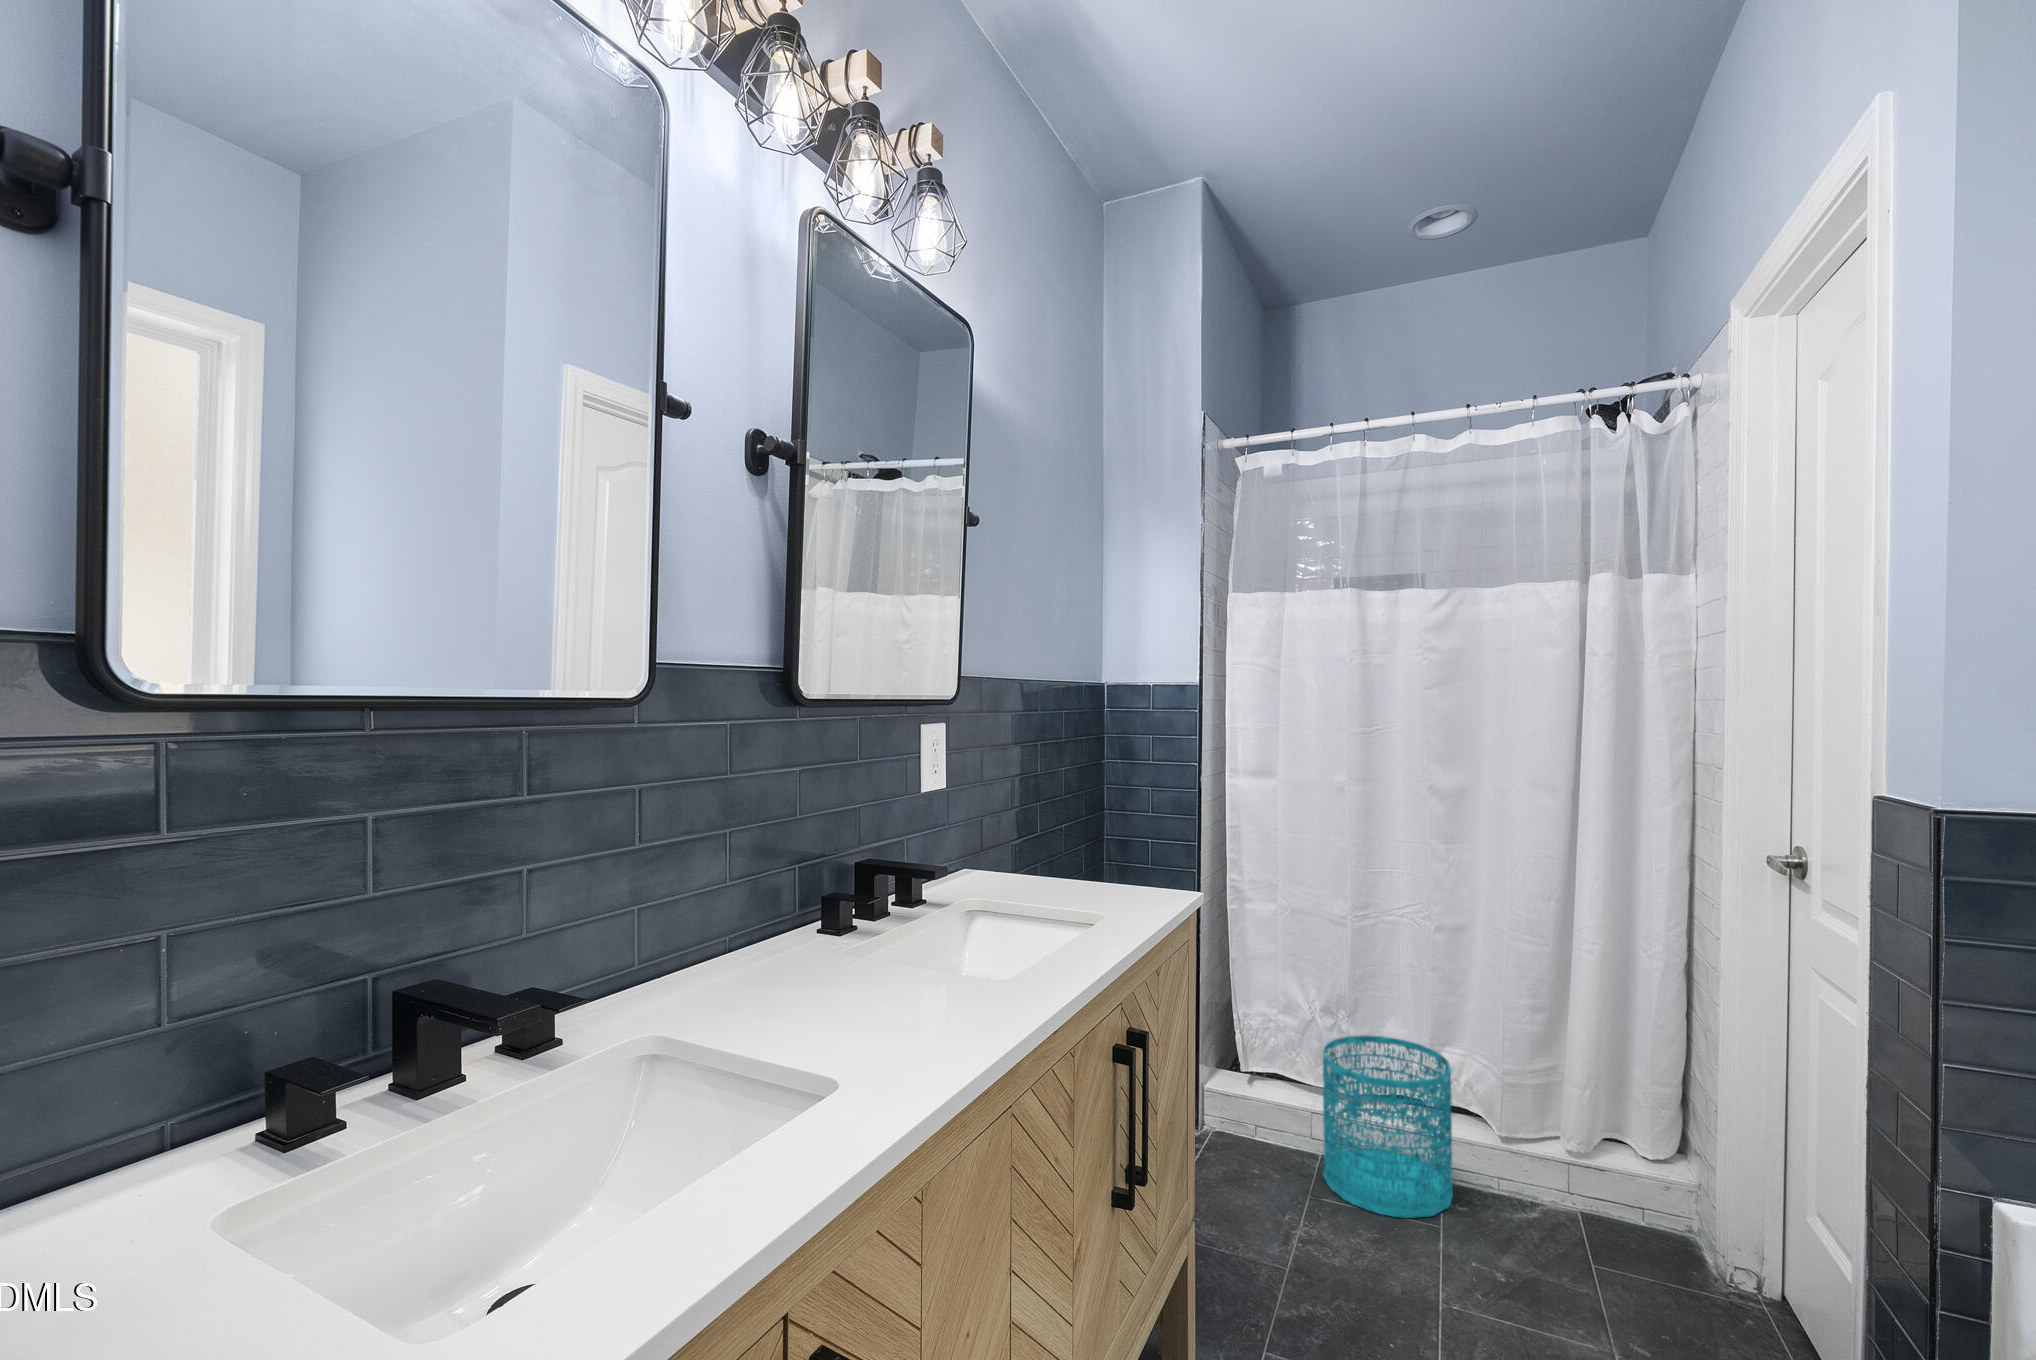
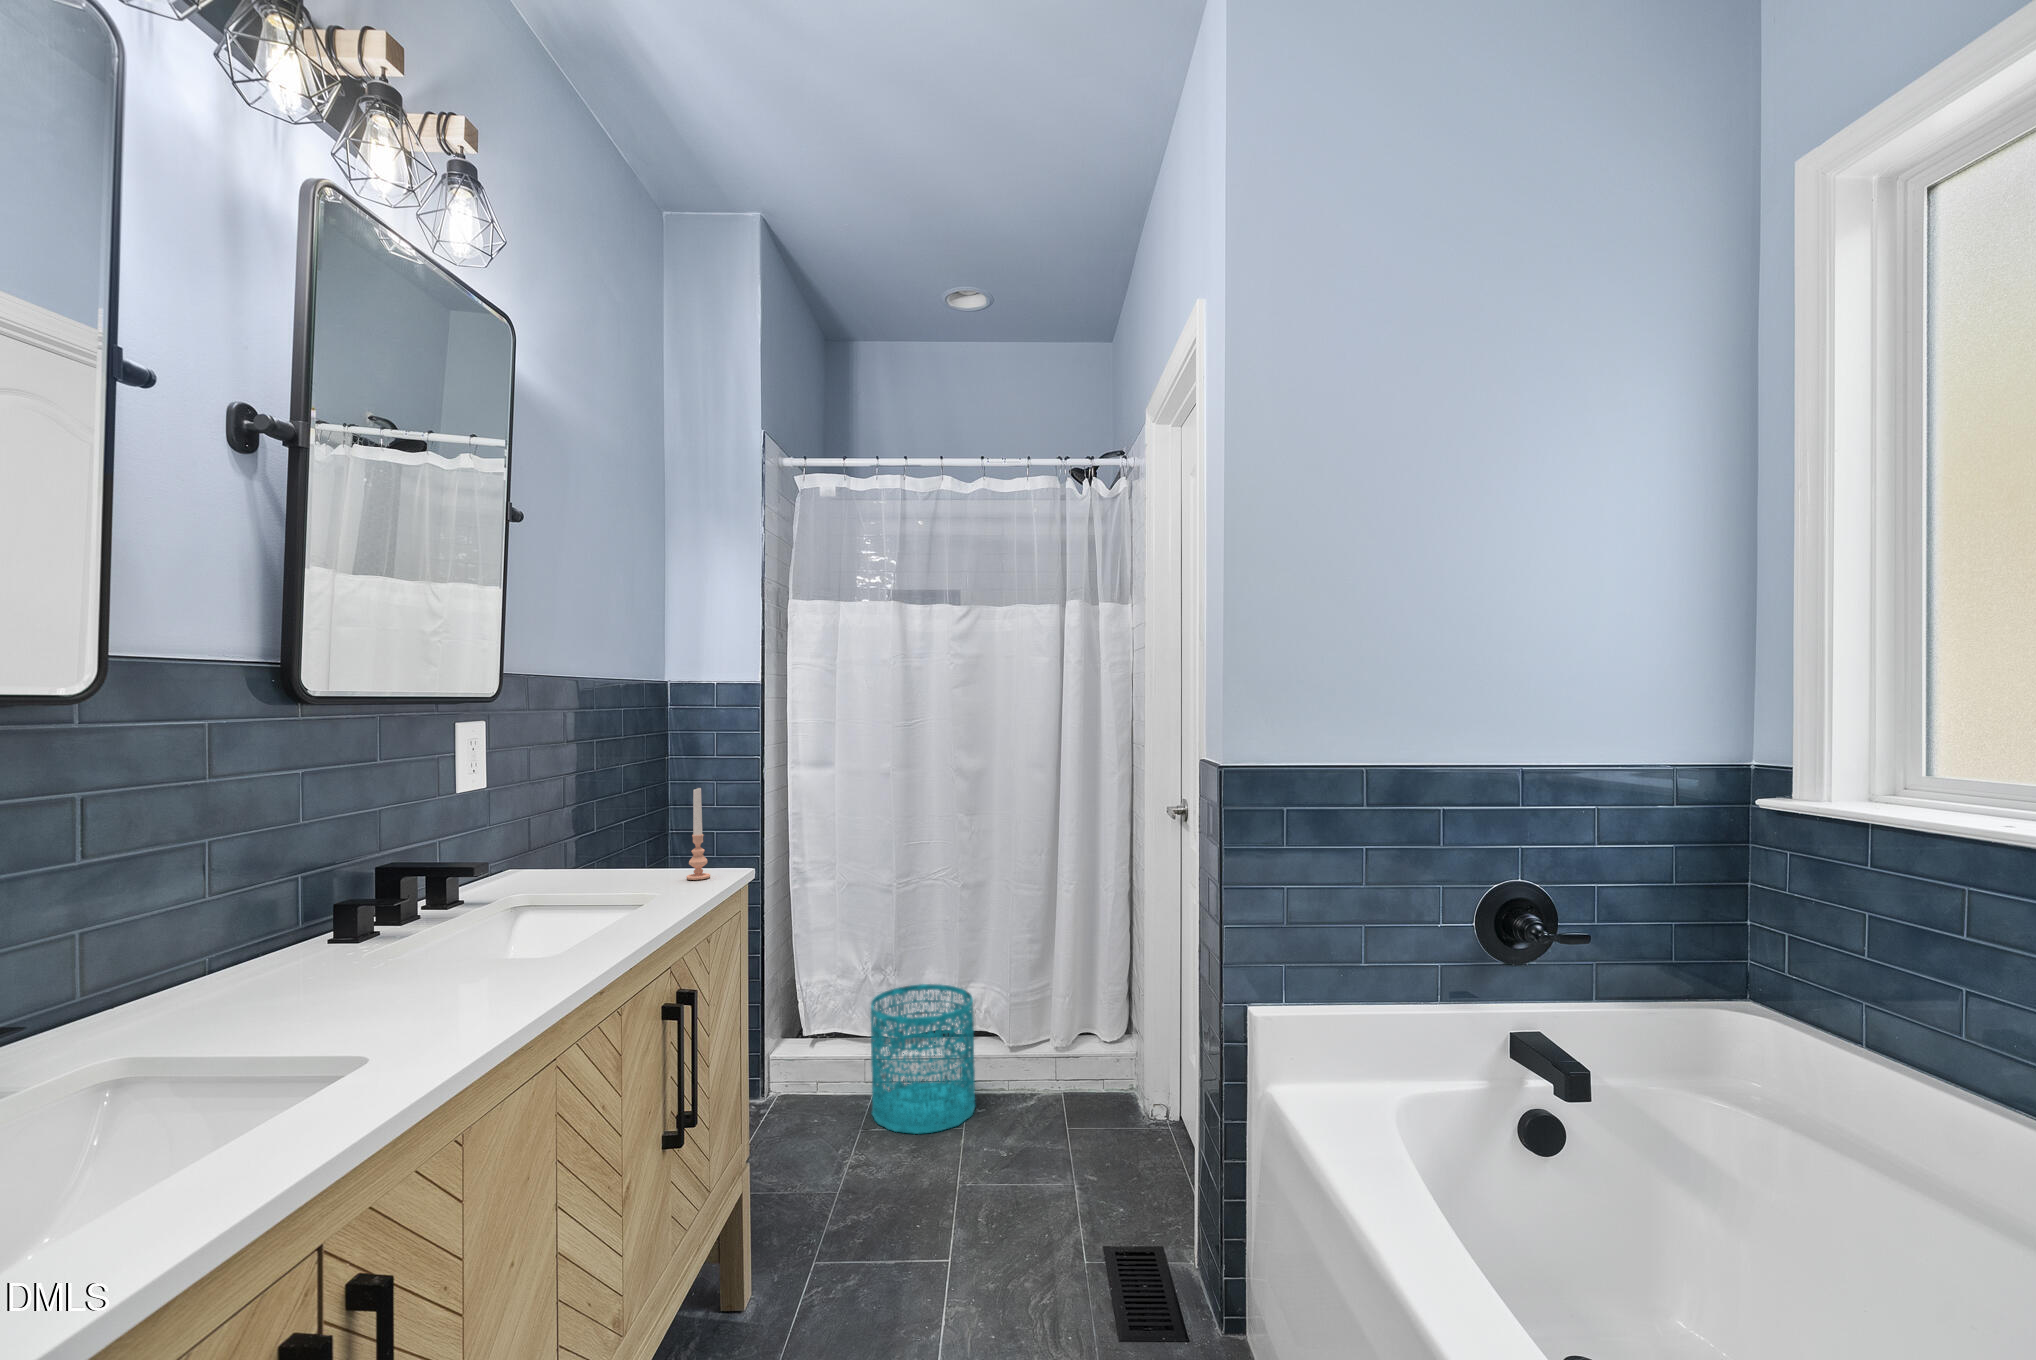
candle: none [1135,801,1159,902] -> present [686,788,710,880]

